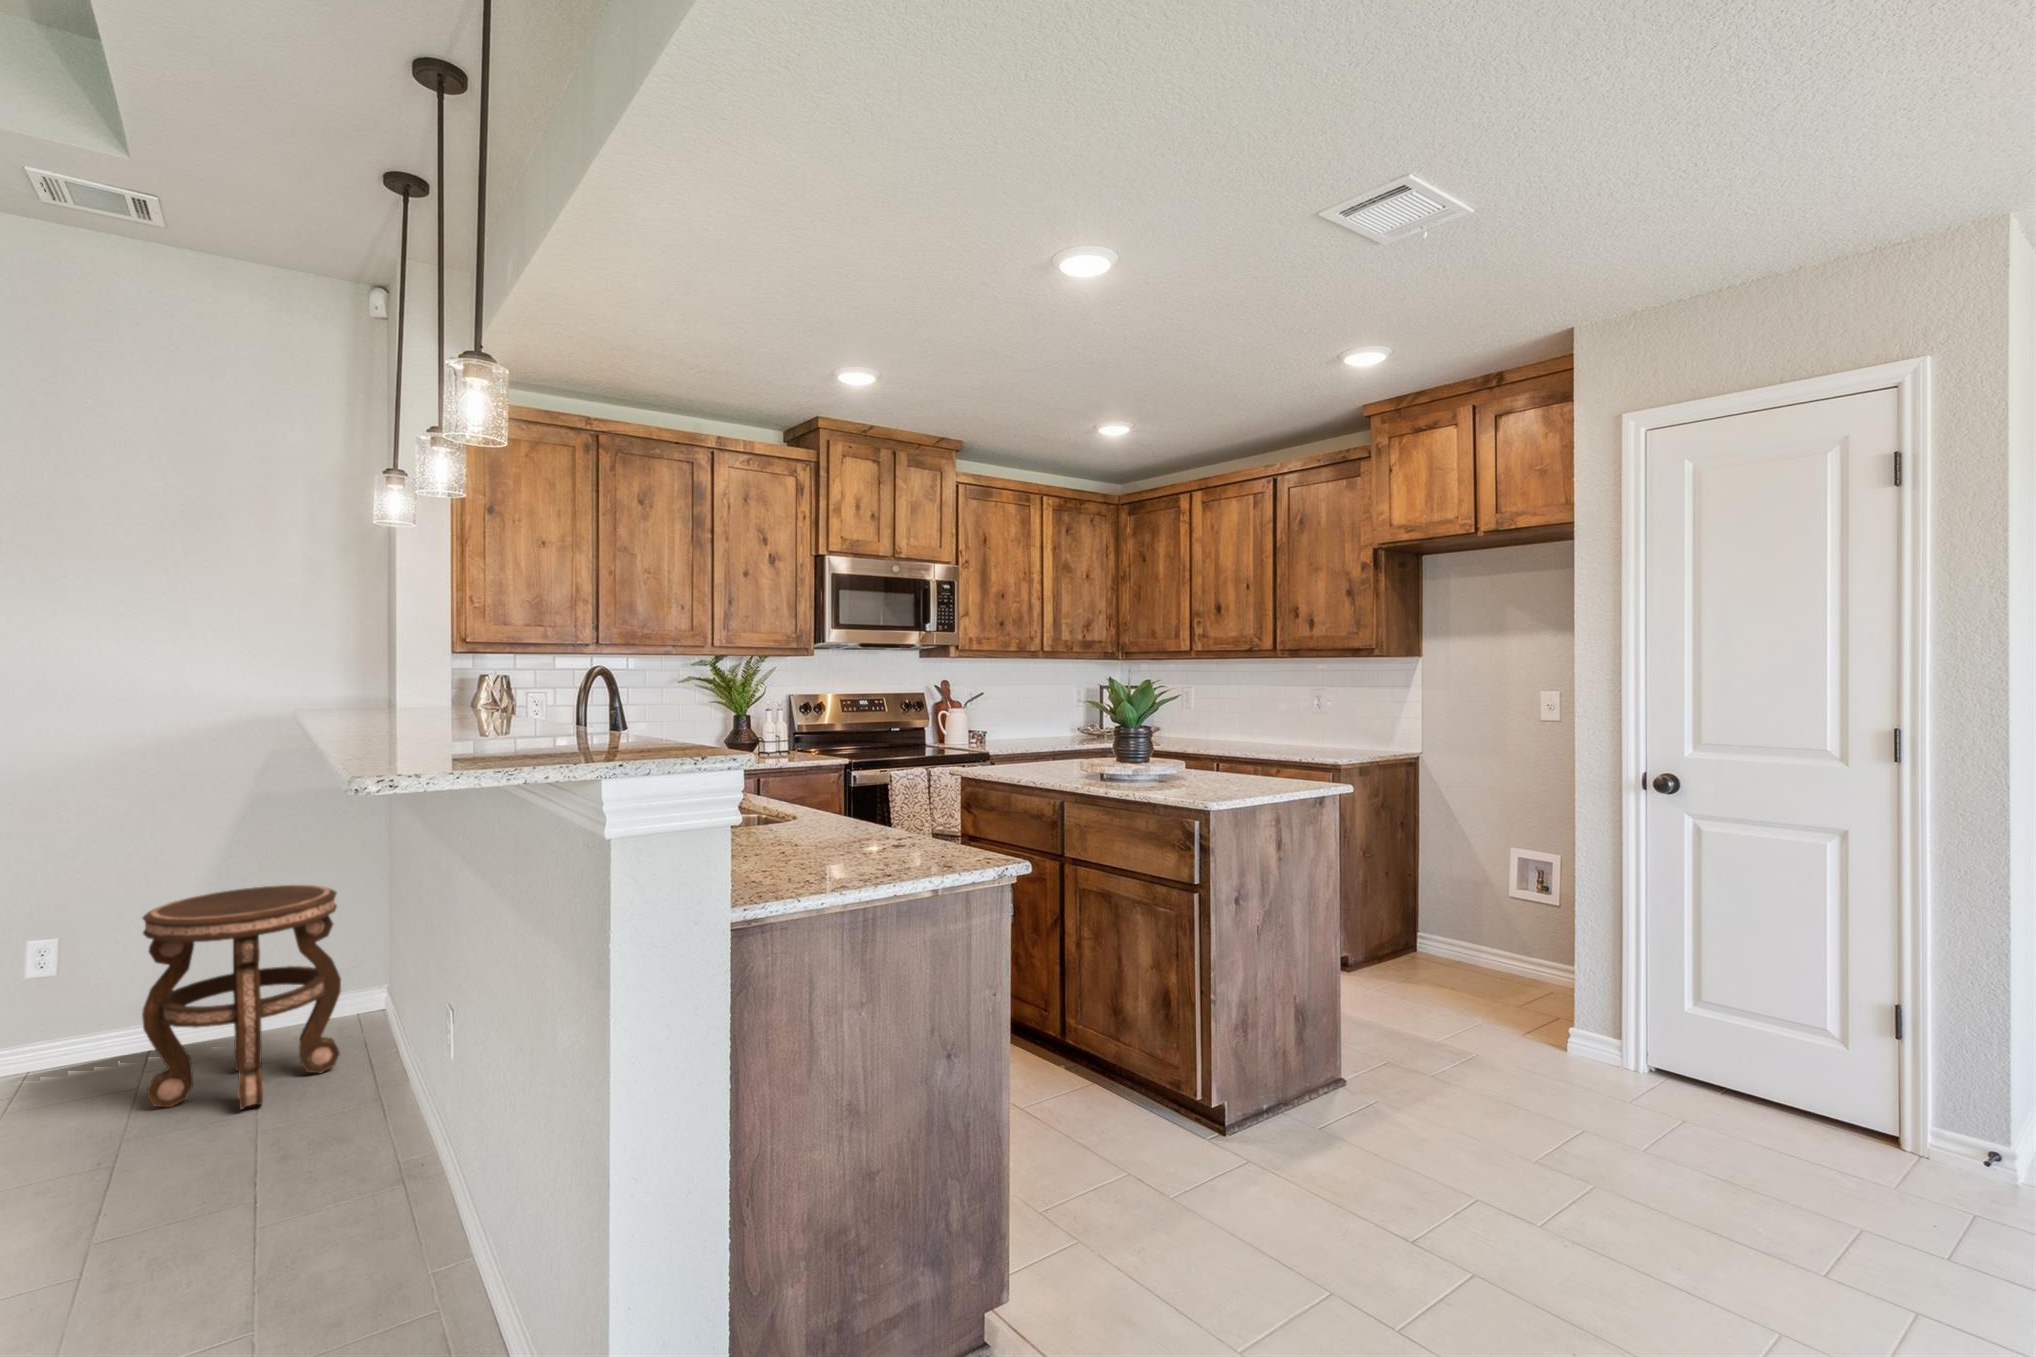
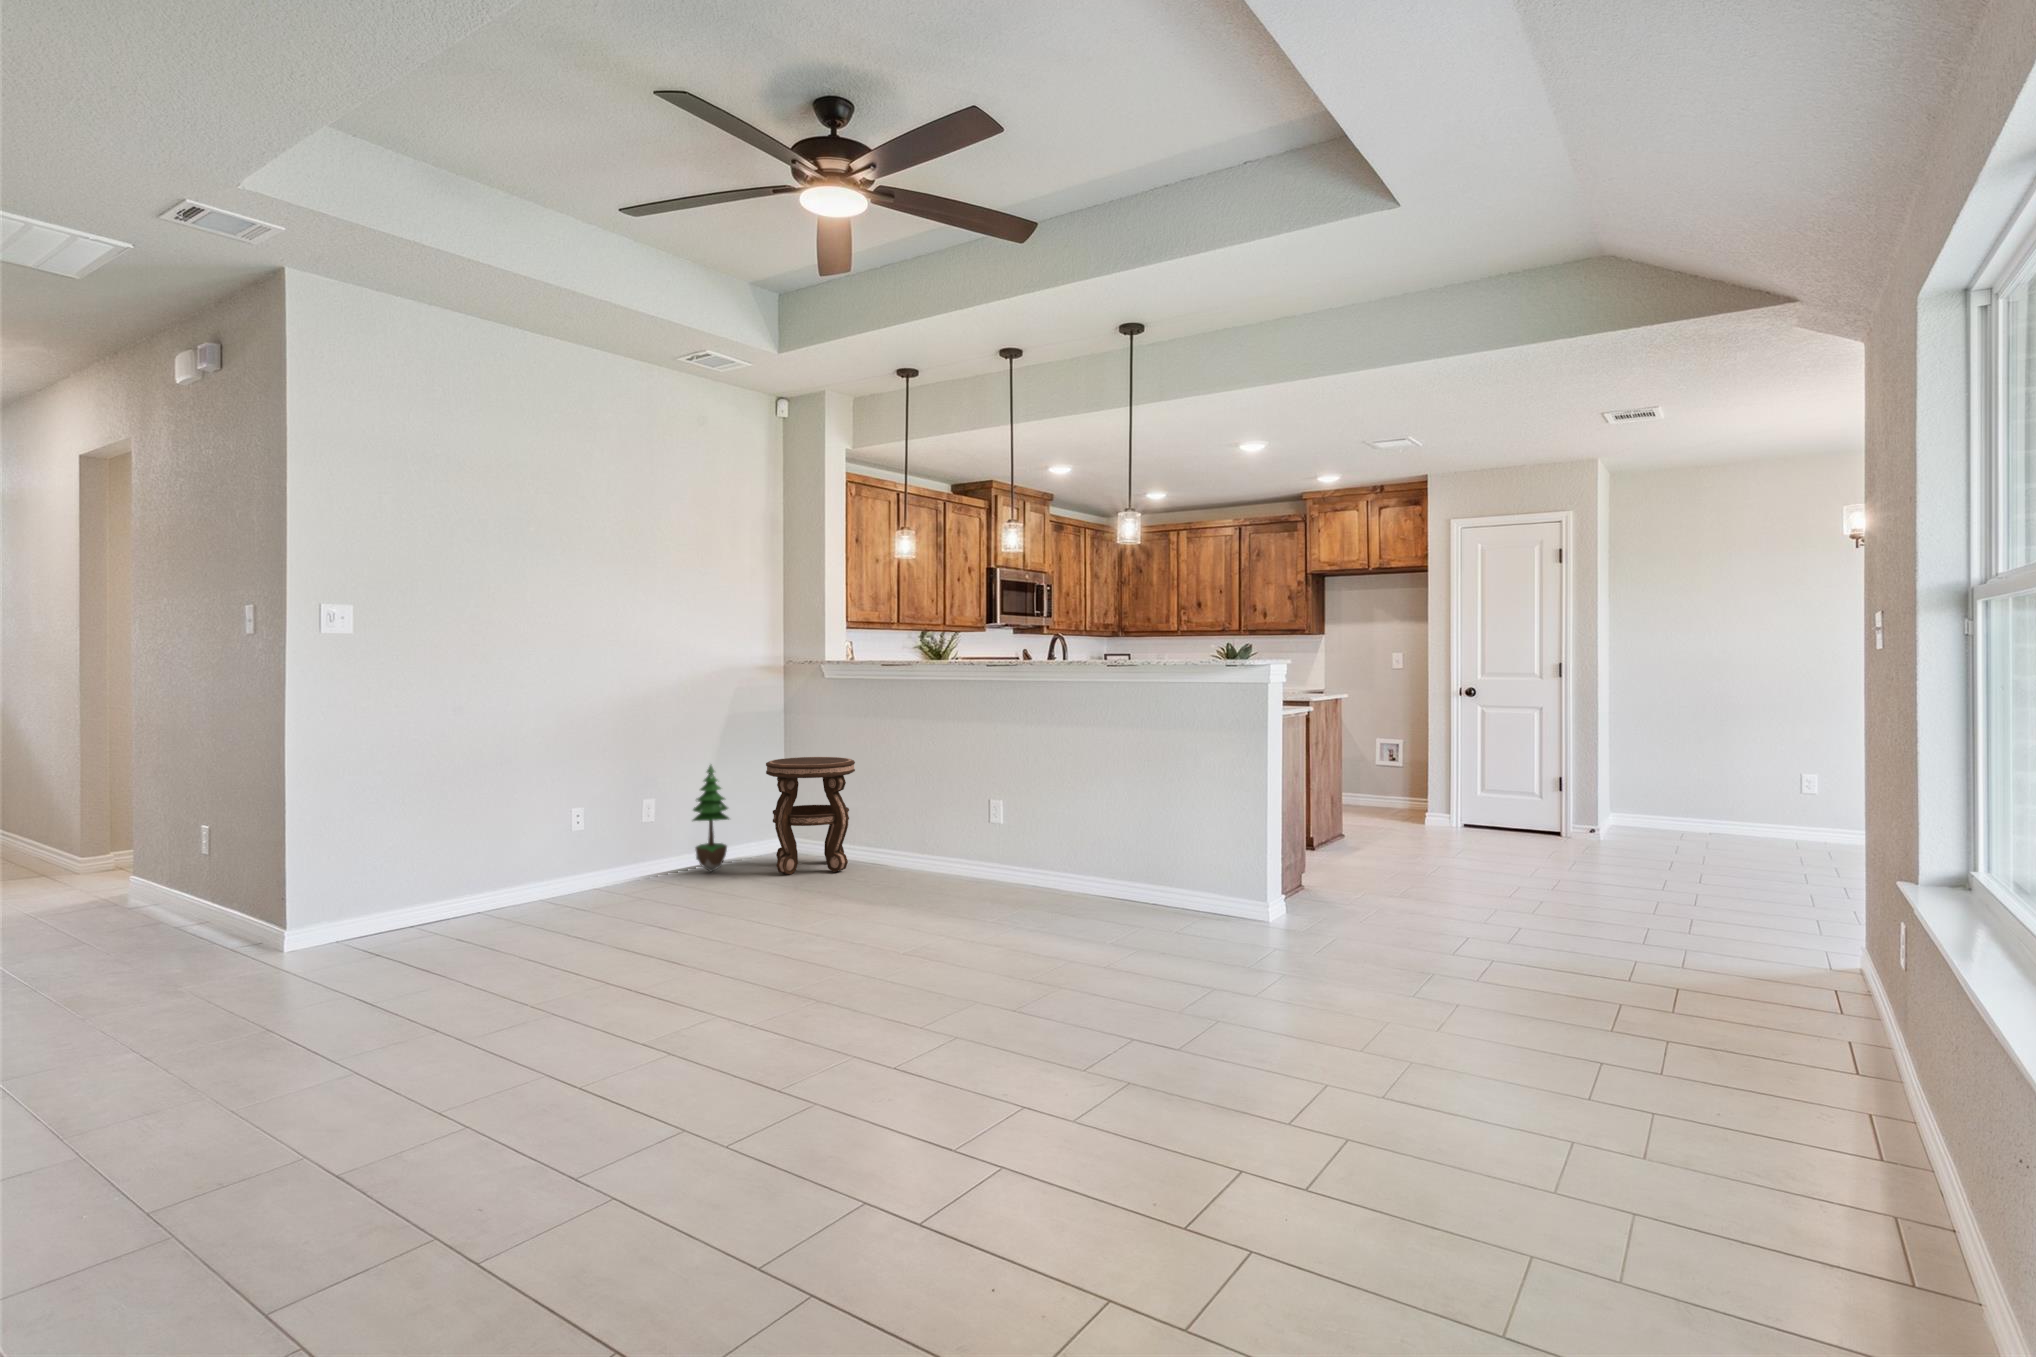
potted tree: none [52,897,142,1080] -> present [693,765,729,872]

